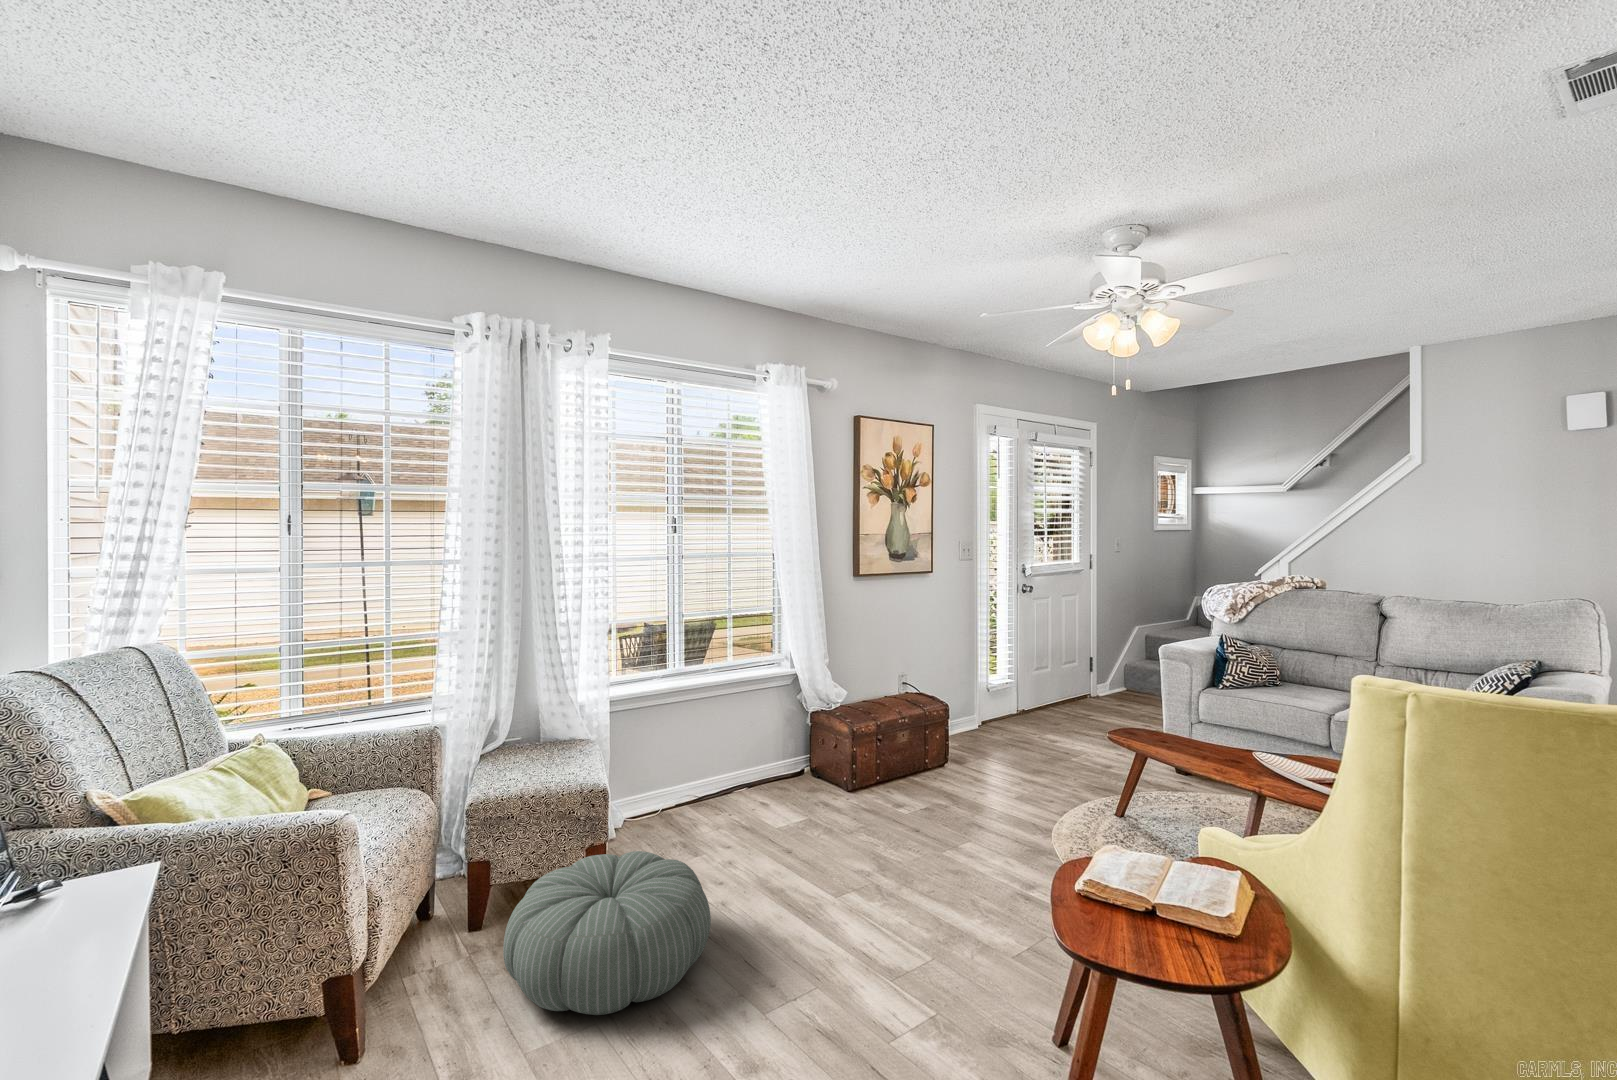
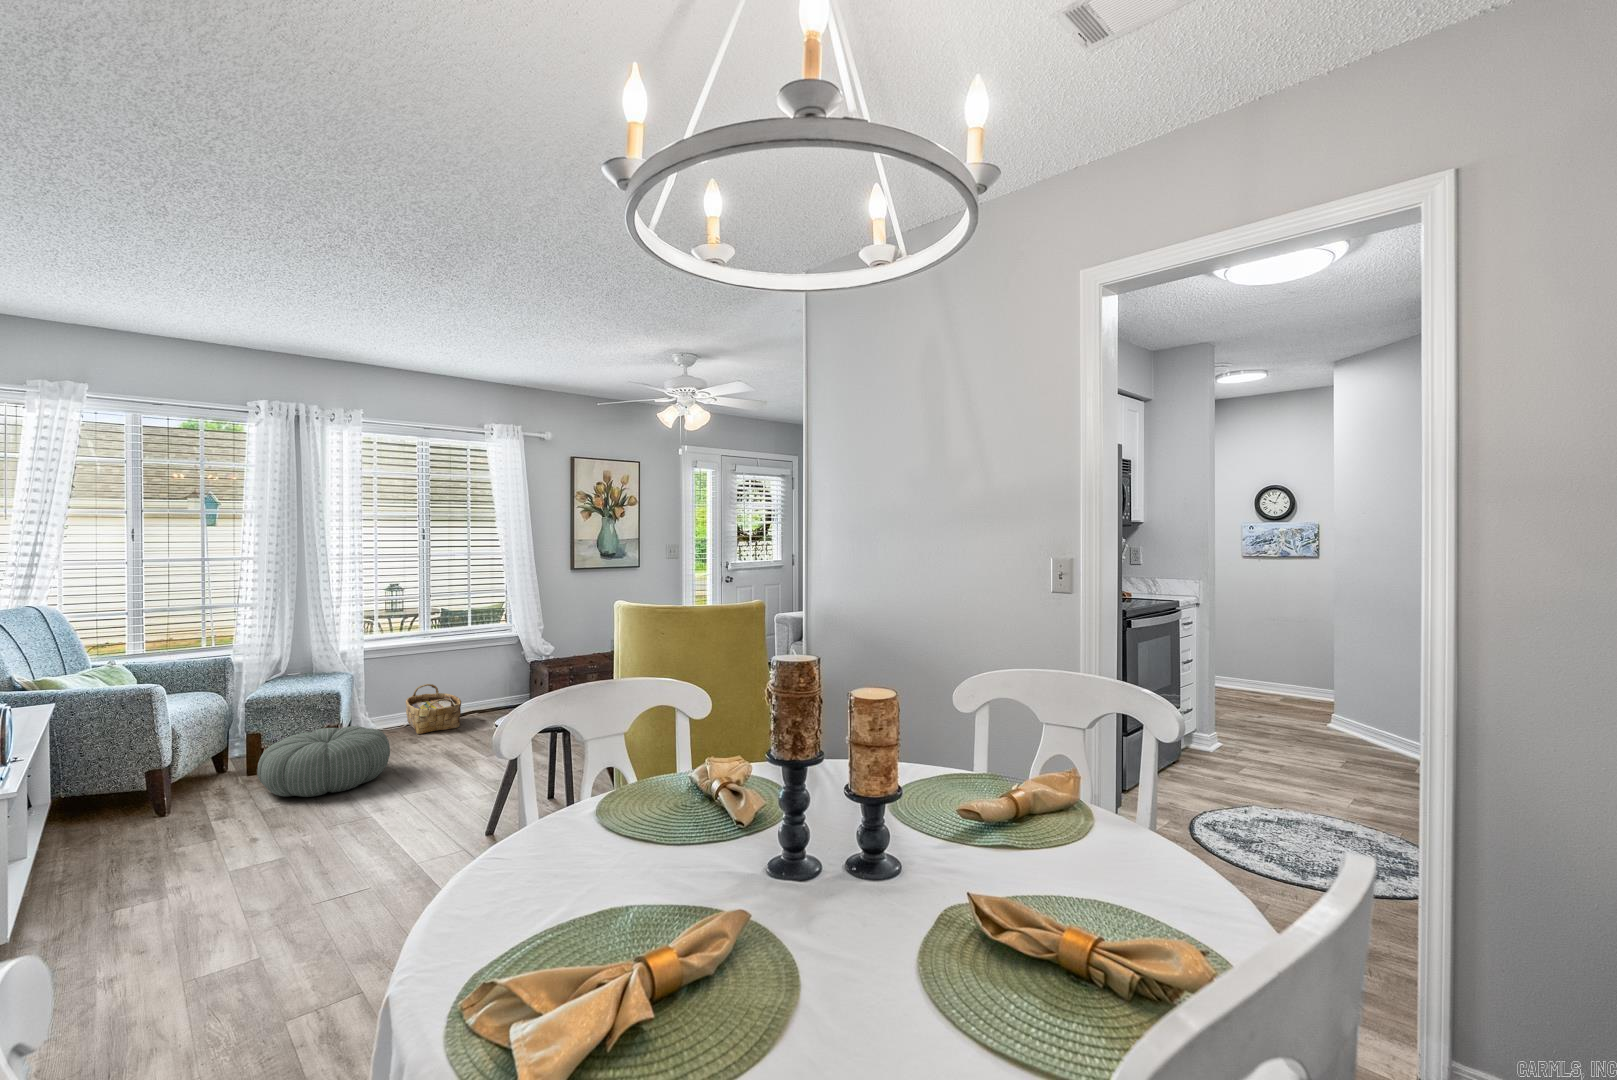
woven basket: none [662,750,744,835] -> present [406,684,461,734]

